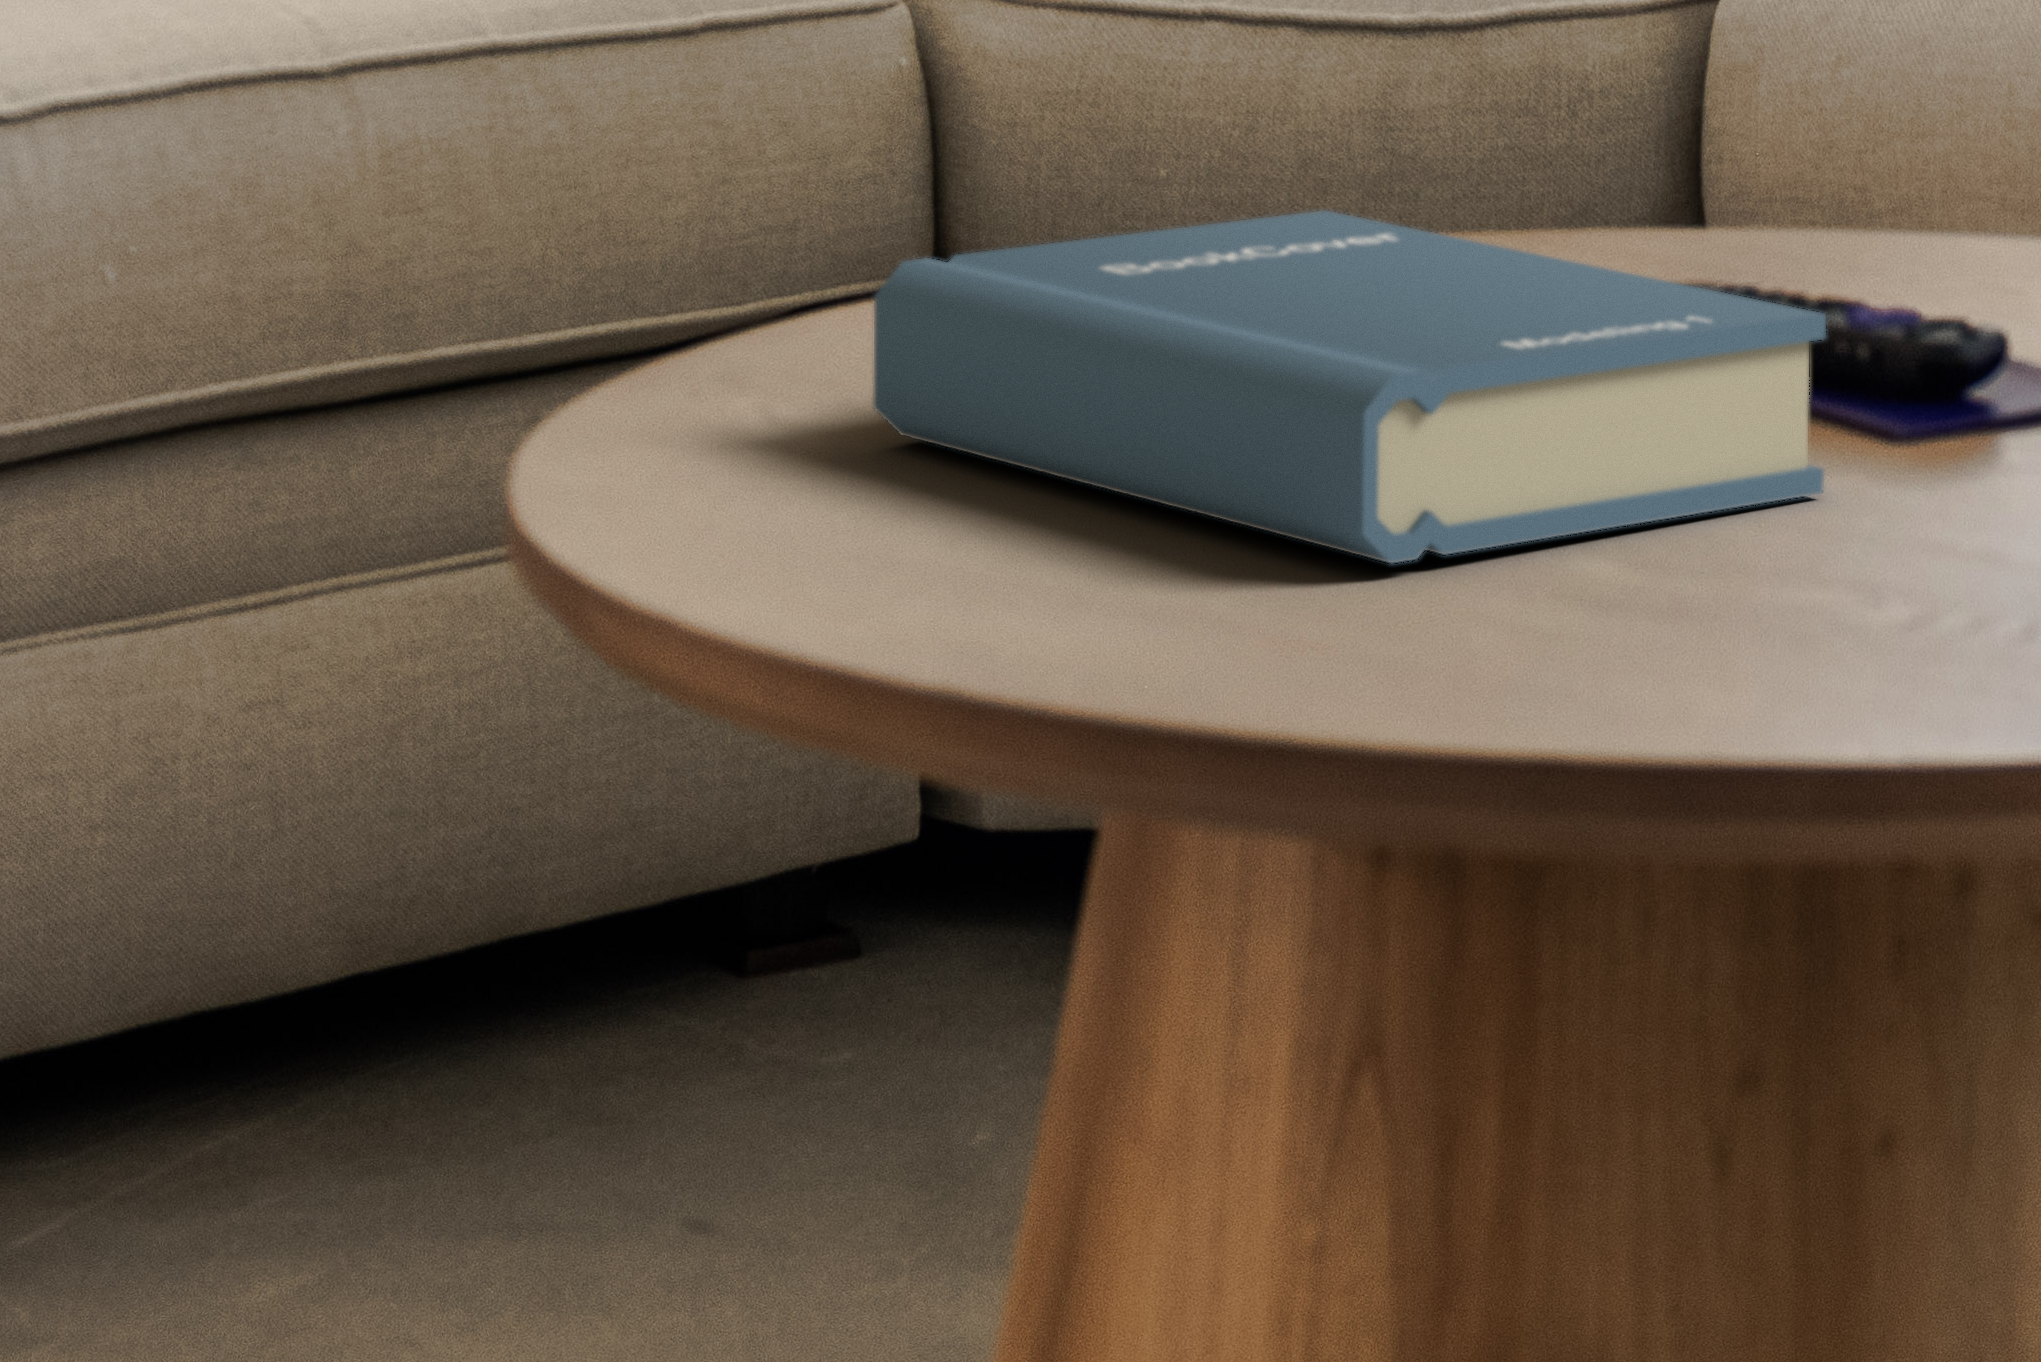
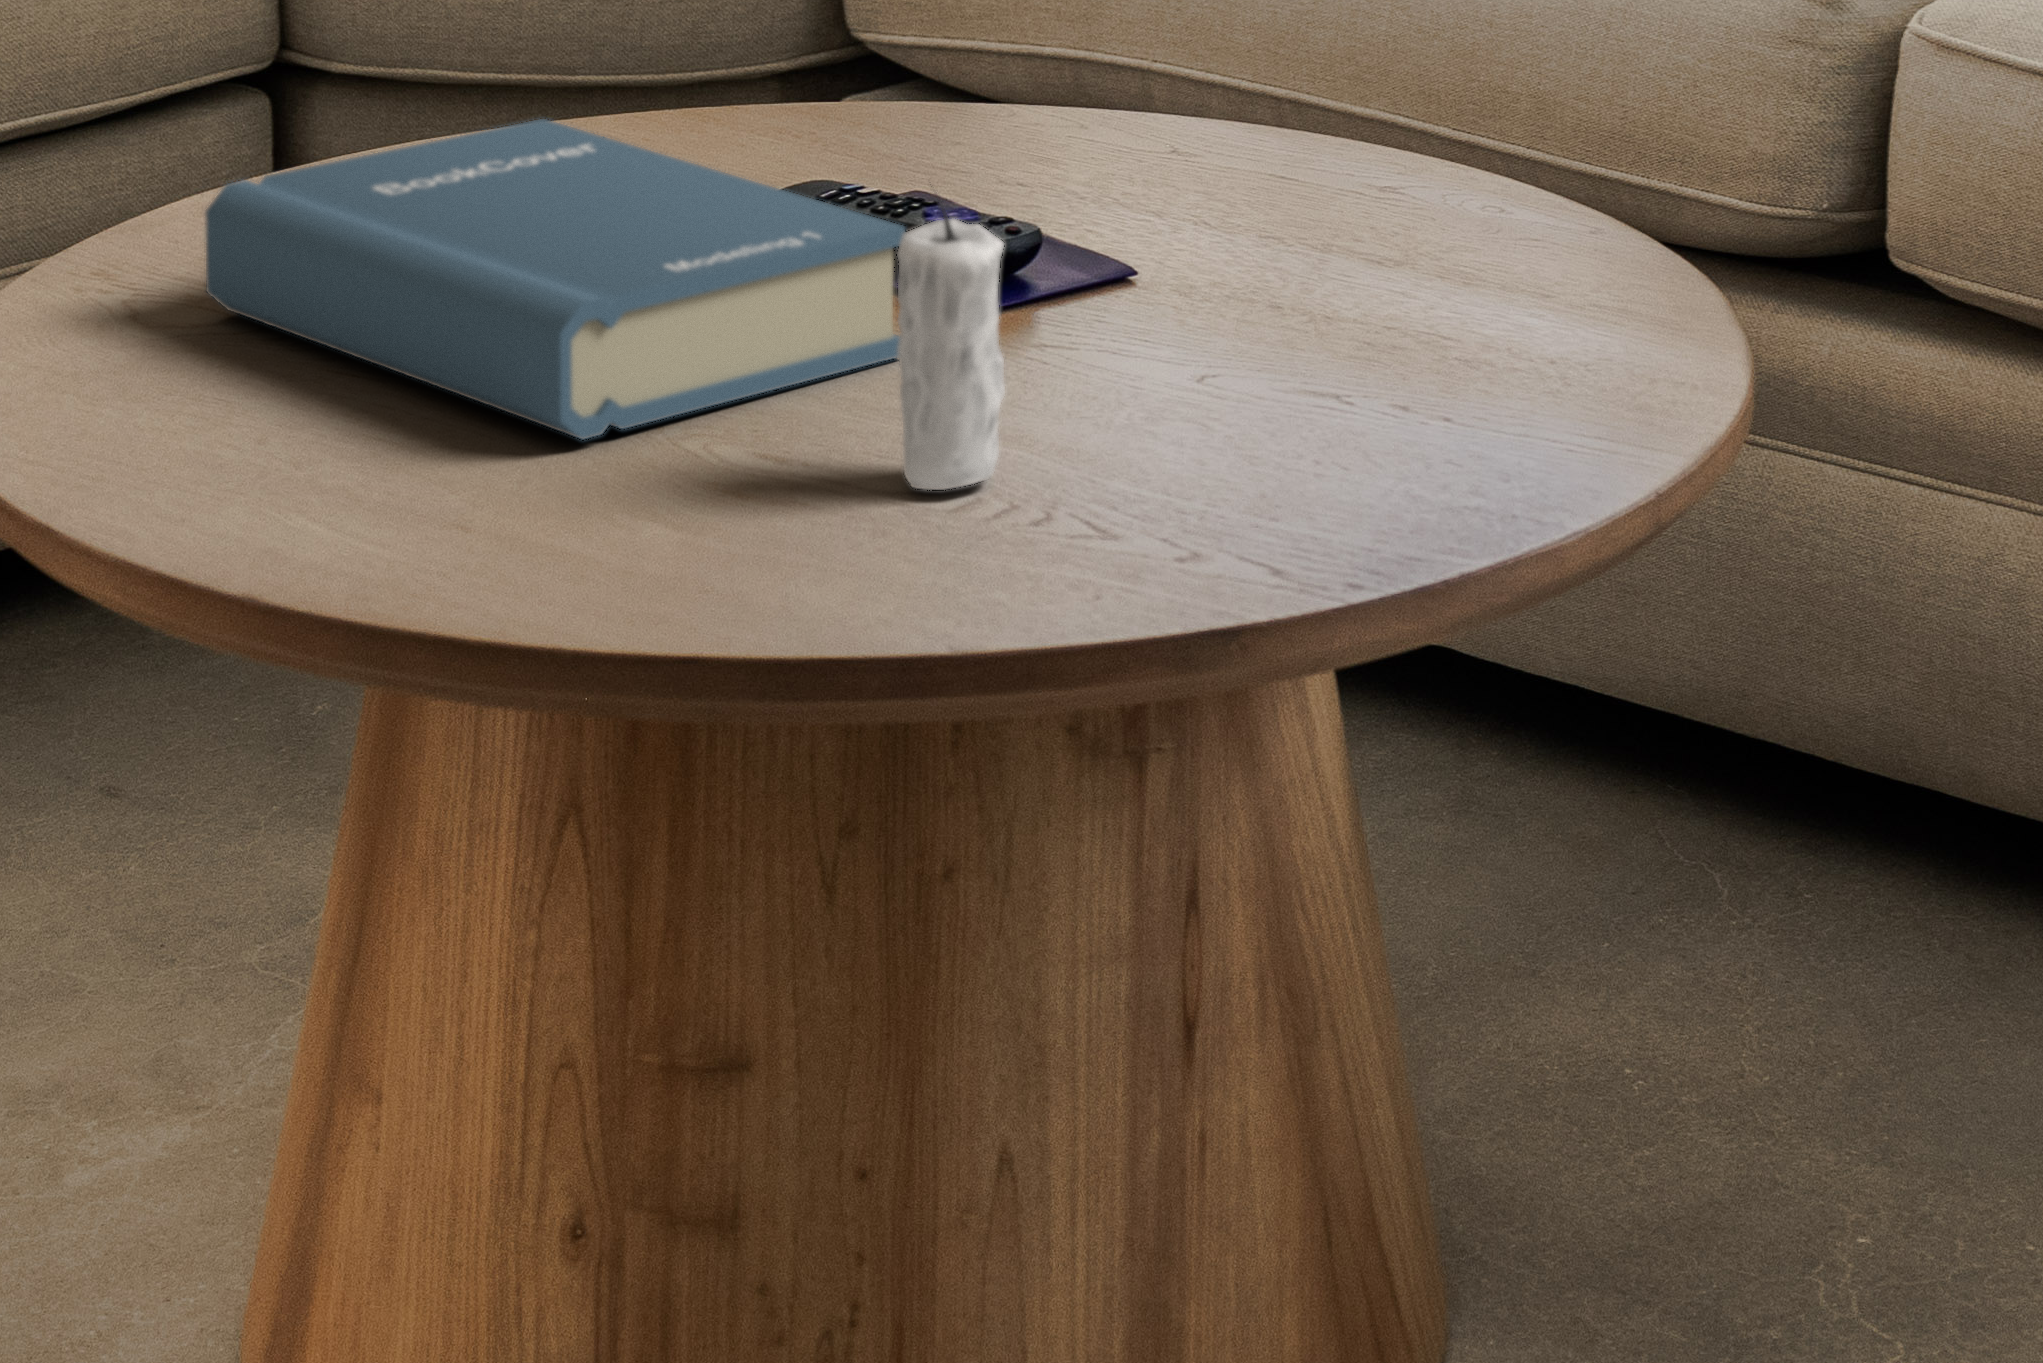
candle: none [1825,193,1970,620] -> present [897,201,1005,490]

